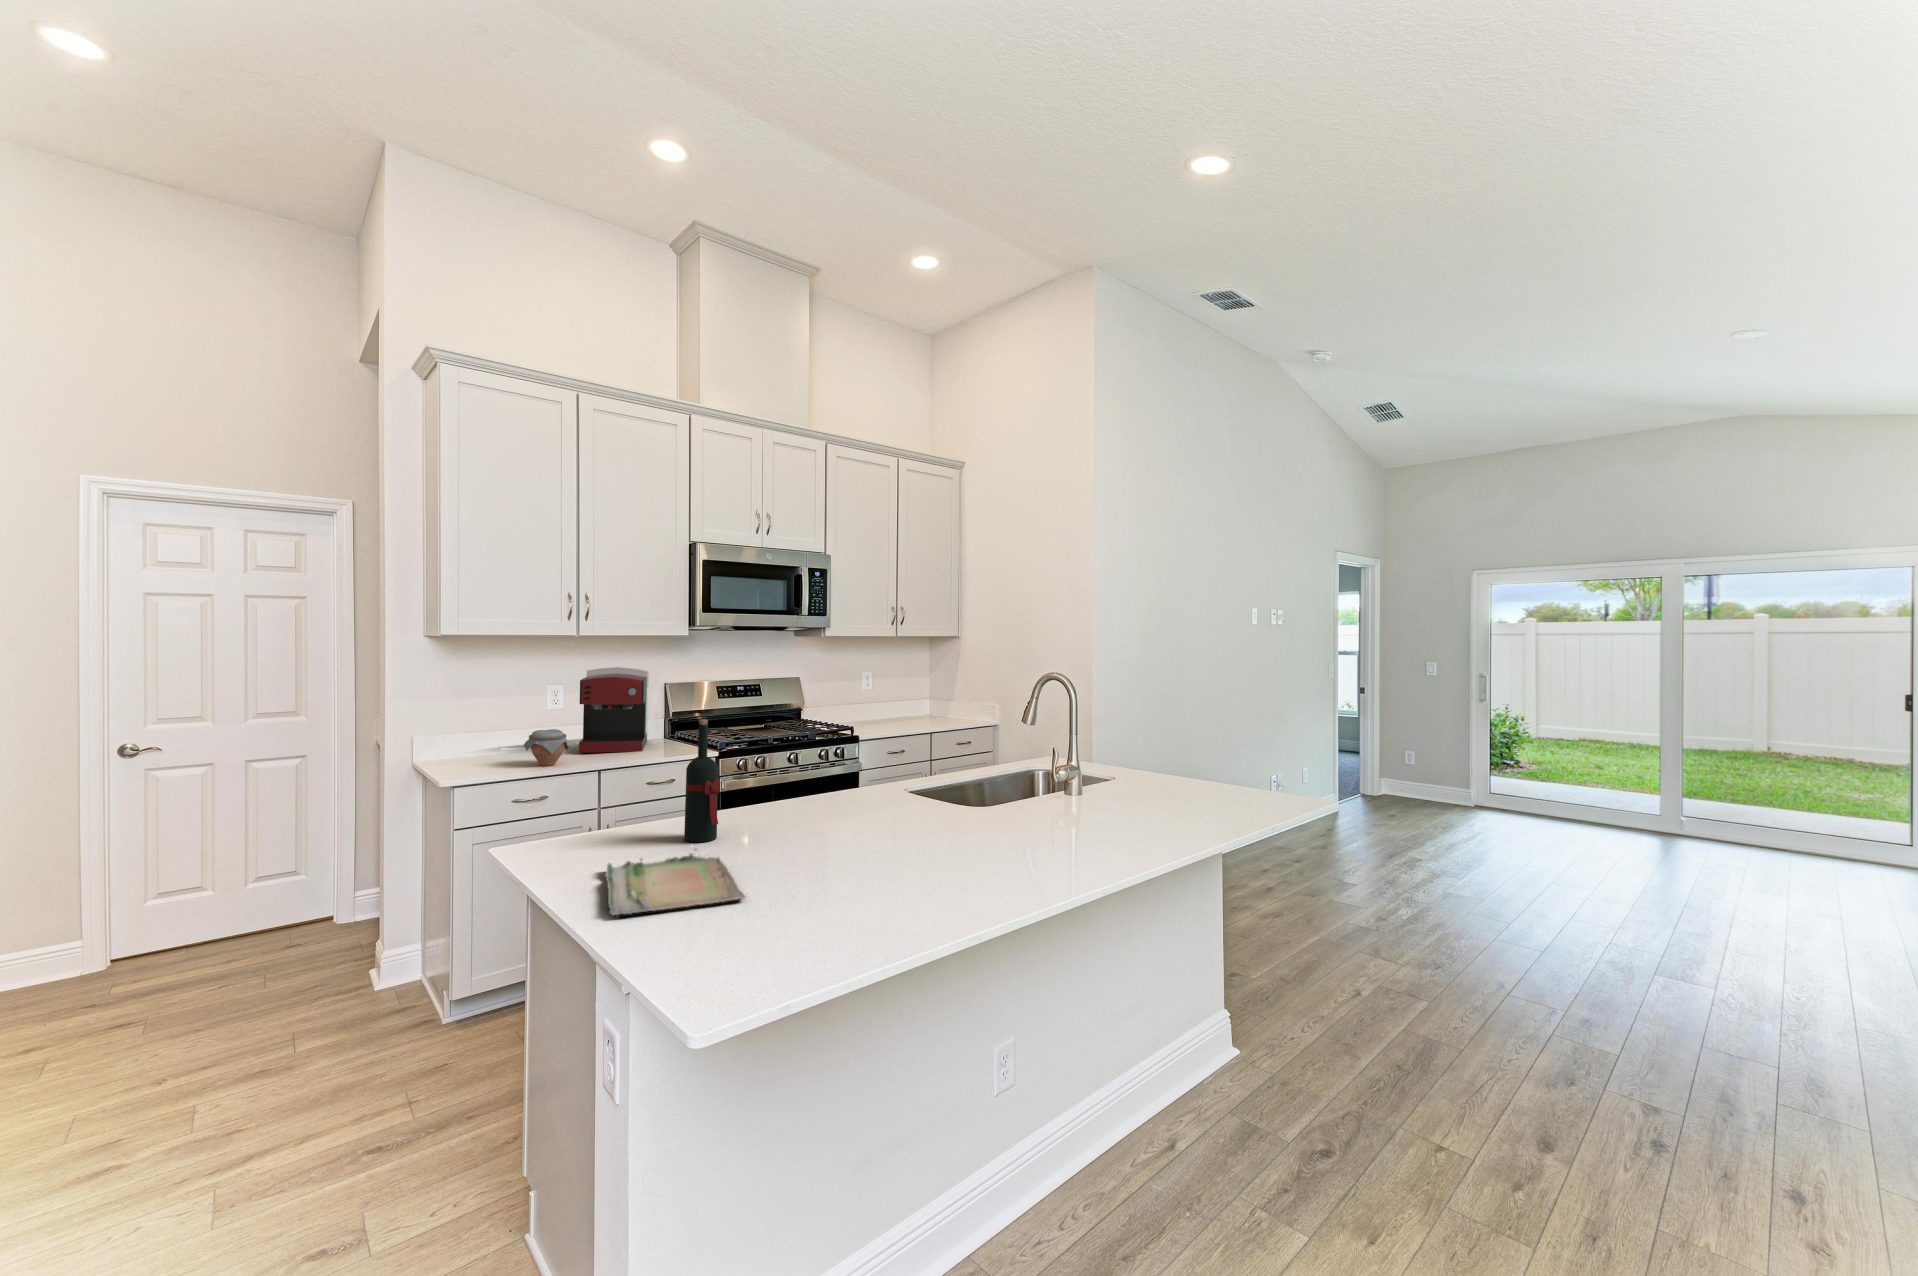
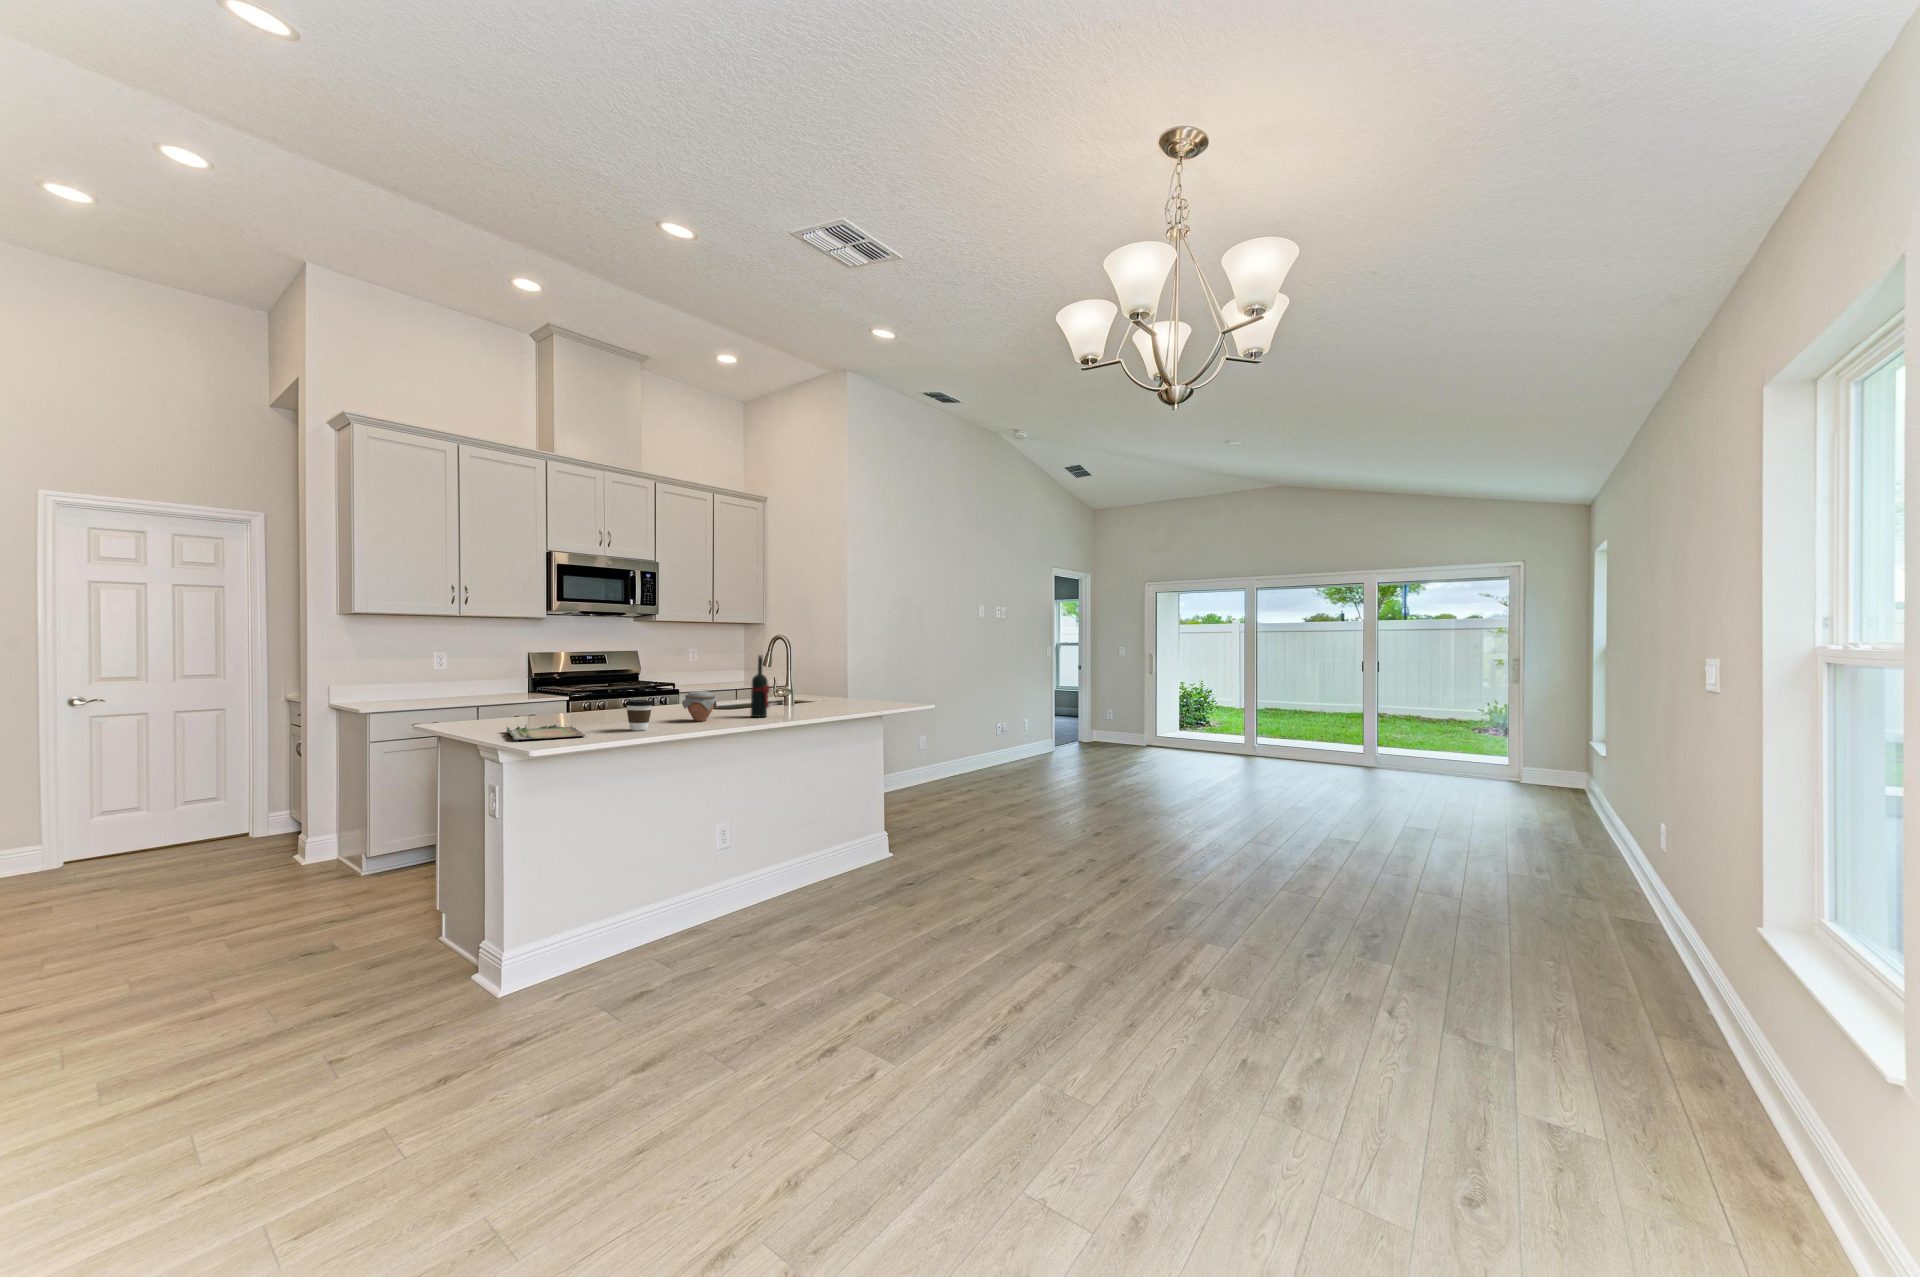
coffee maker: present [579,667,649,753] -> none [464,639,516,699]
wine bottle: present [684,719,720,842] -> present [751,655,770,717]
jar: present [524,729,569,766] -> present [682,691,717,721]
coffee cup: none [813,811,862,874] -> present [625,700,653,731]

